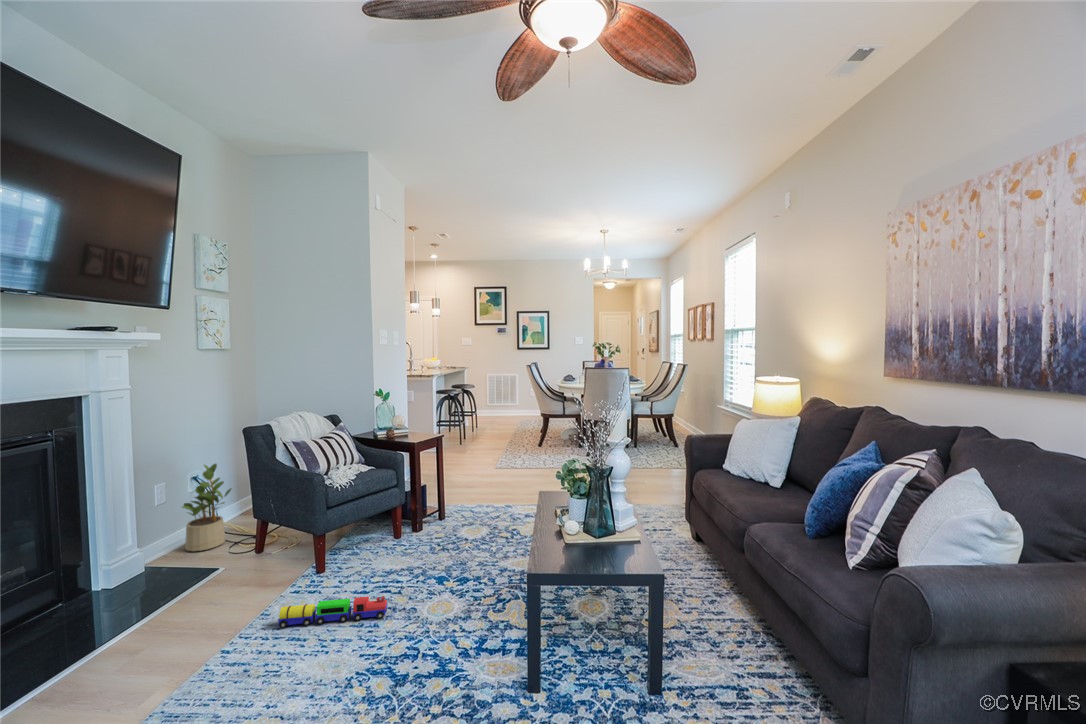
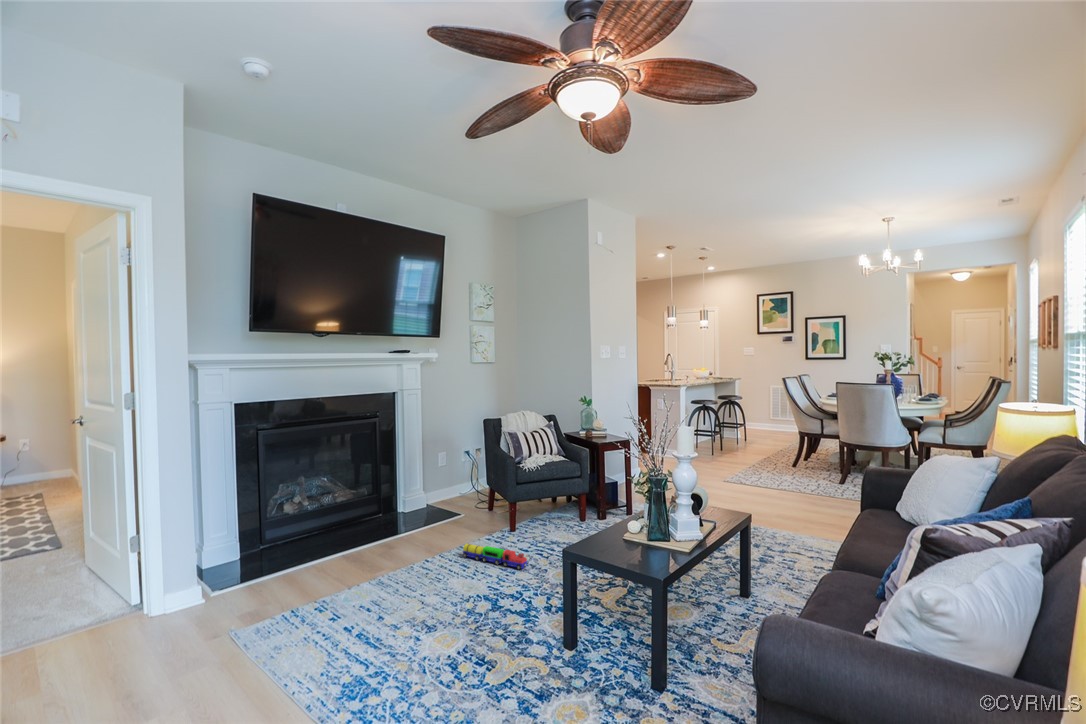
potted plant: present [182,464,231,551] -> none [456,446,485,506]

